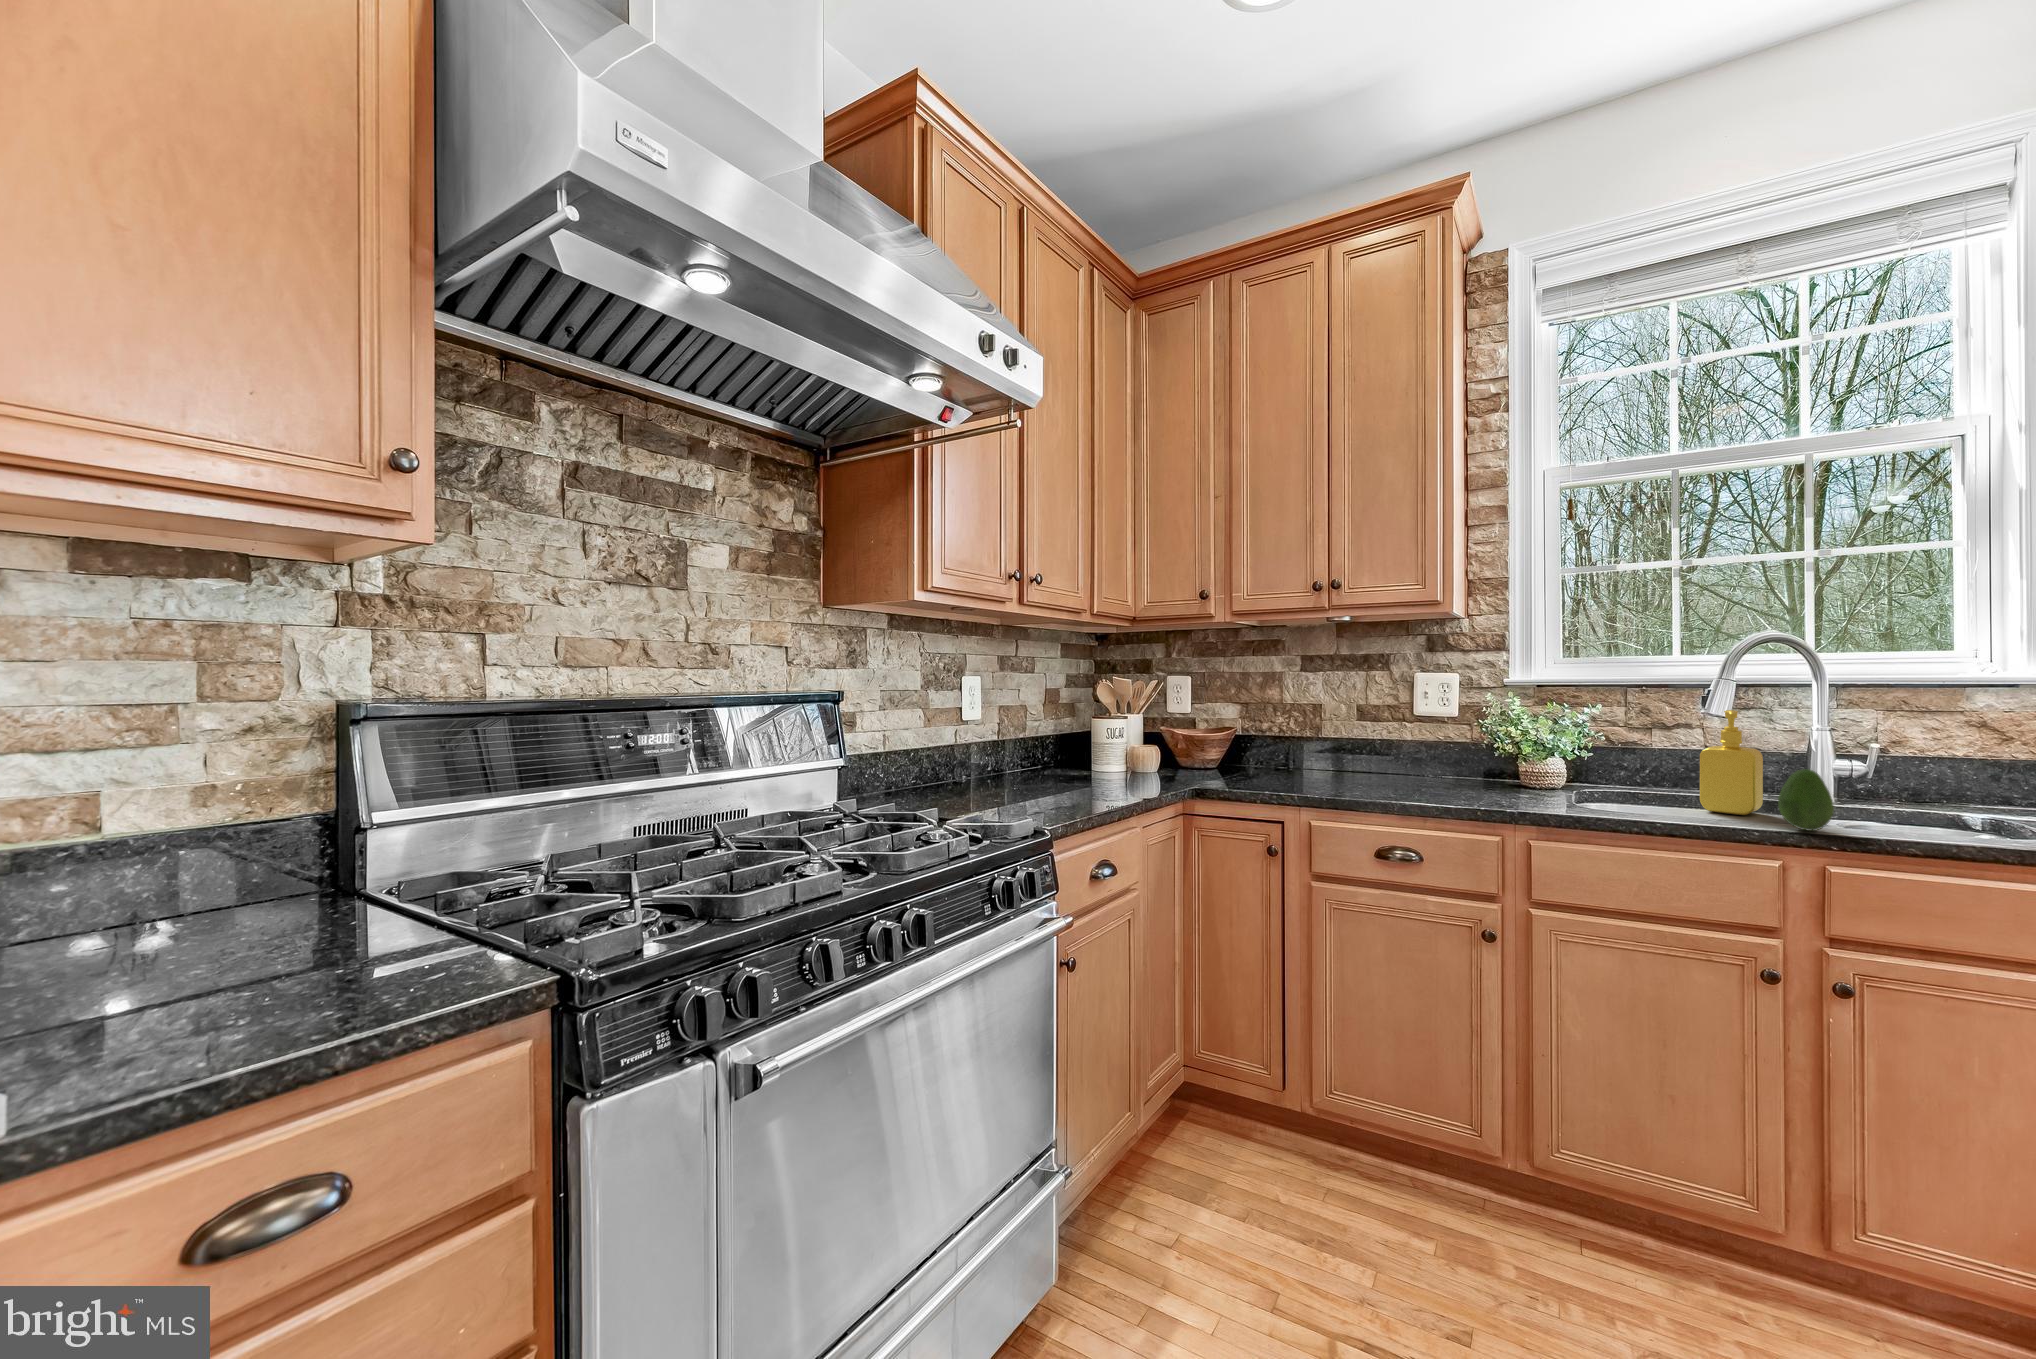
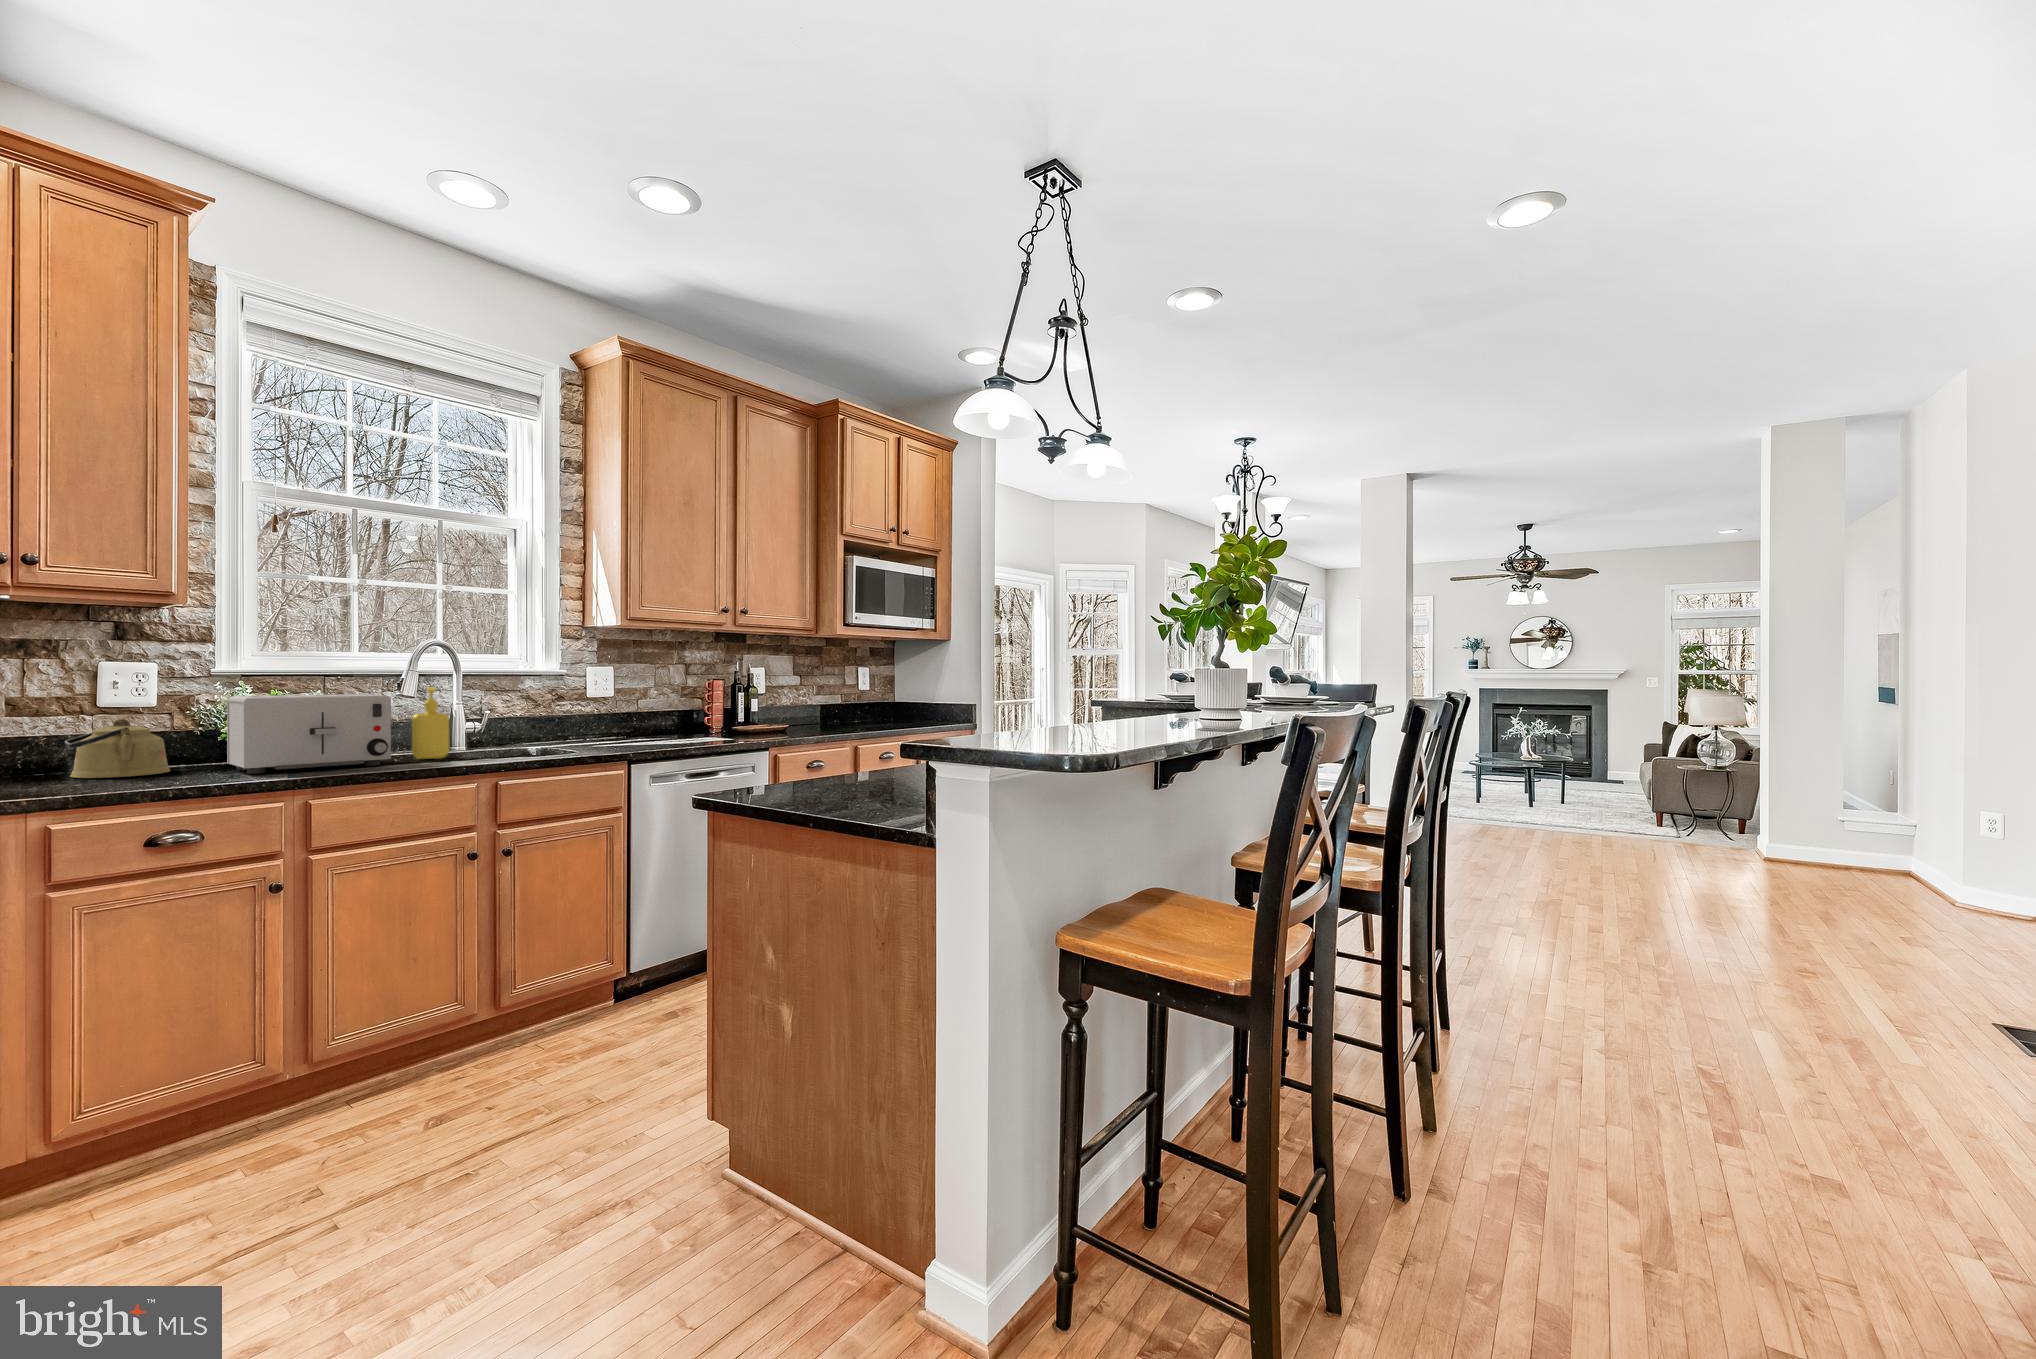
toaster: none [1478,713,1651,813] -> present [227,694,391,774]
kettle: none [1363,730,1444,788] -> present [65,719,170,778]
fruit: present [1778,769,1834,831] -> none [470,721,500,760]

